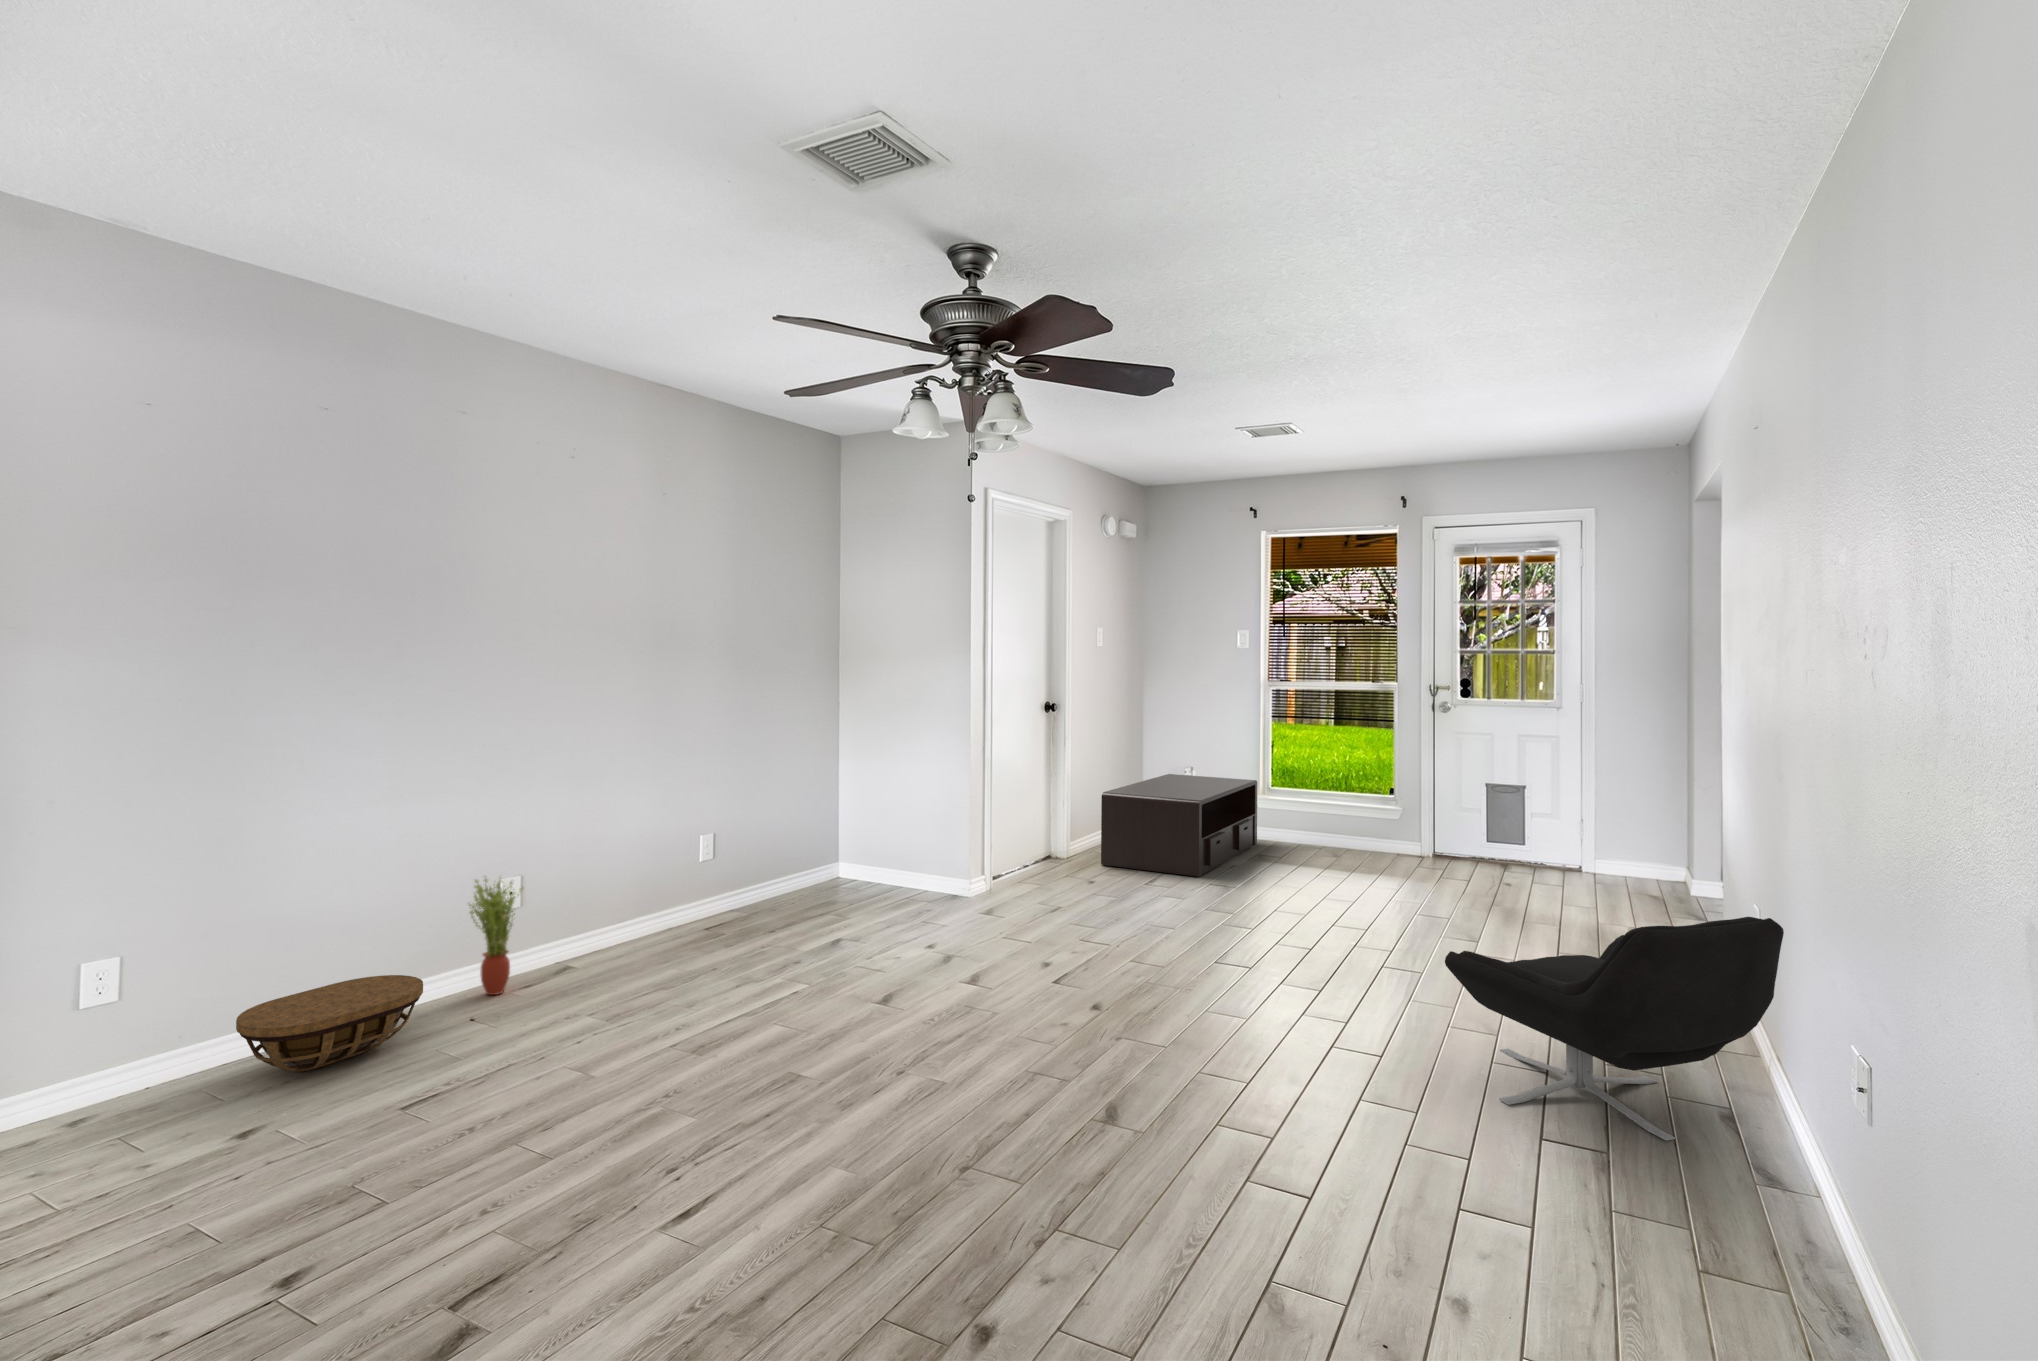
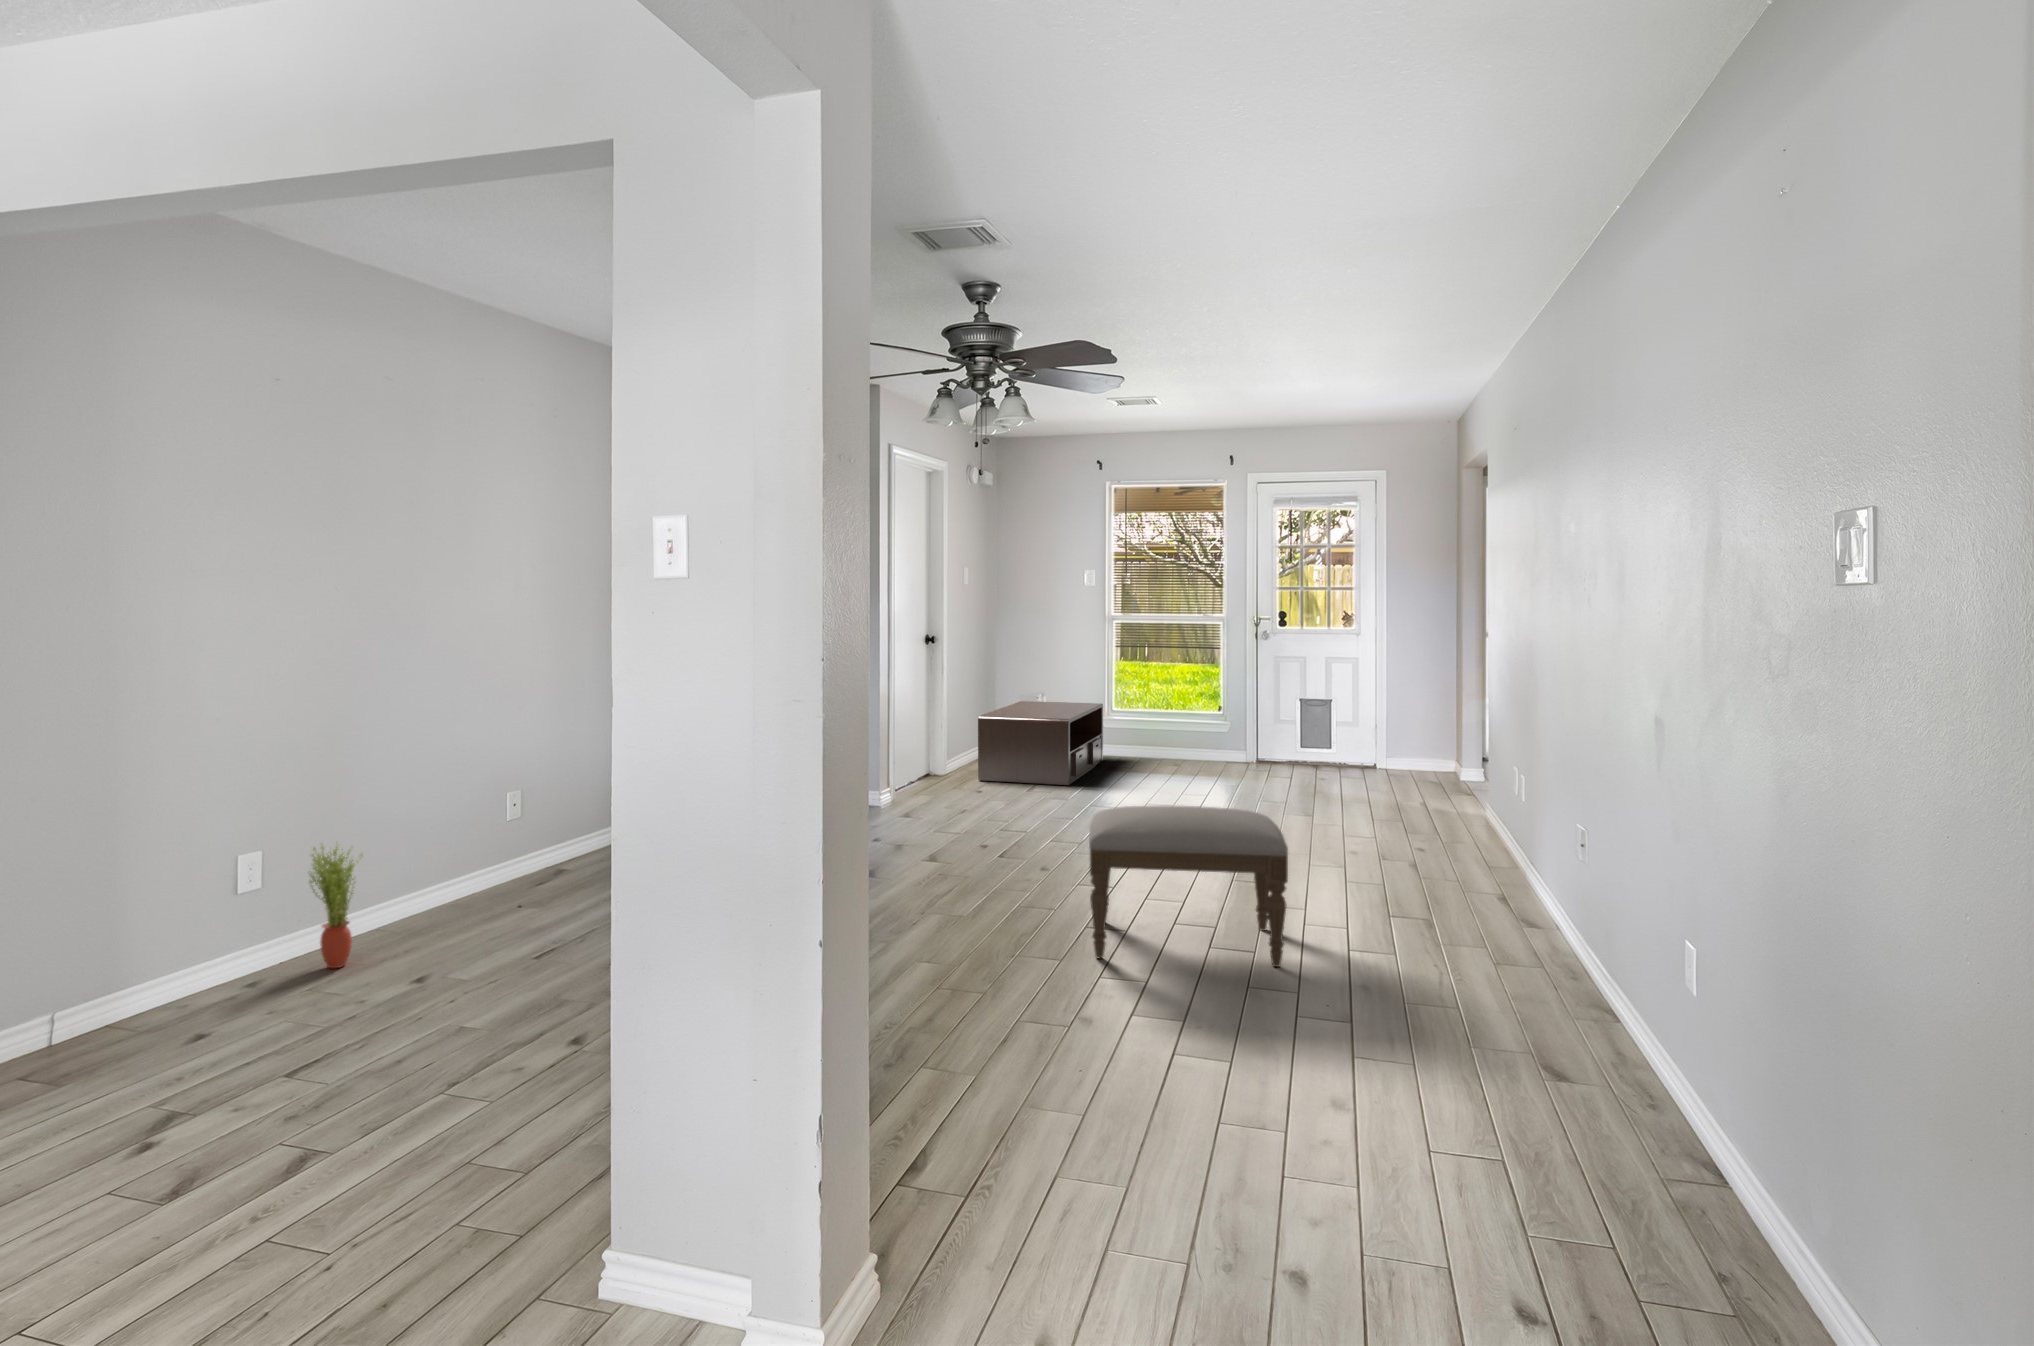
potted plant: present [469,877,524,995] -> present [309,845,362,968]
lounge chair: present [1445,917,1784,1141] -> none [1314,760,1536,911]
ottoman: none [1060,957,1360,1247] -> present [1089,805,1288,967]
basket: present [236,975,423,1072] -> none [399,866,522,937]

